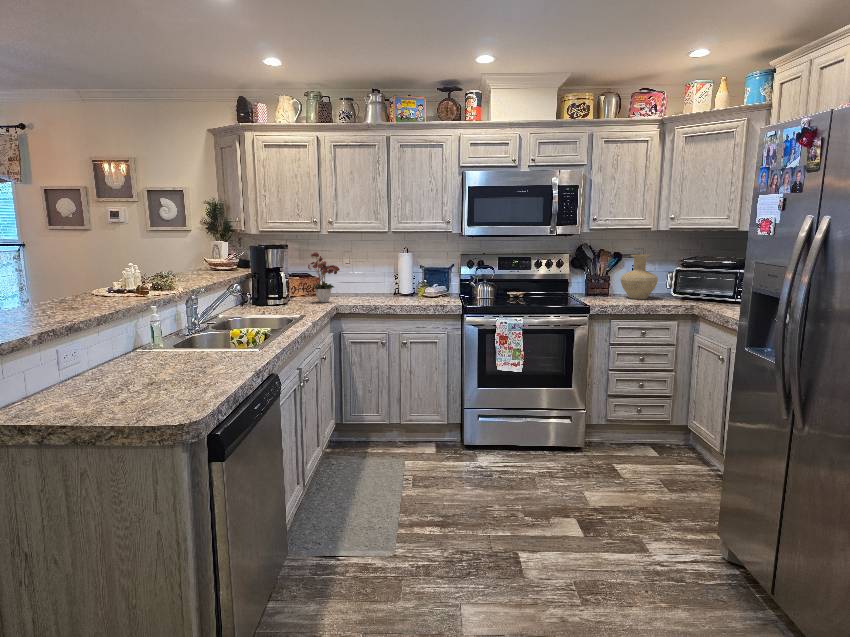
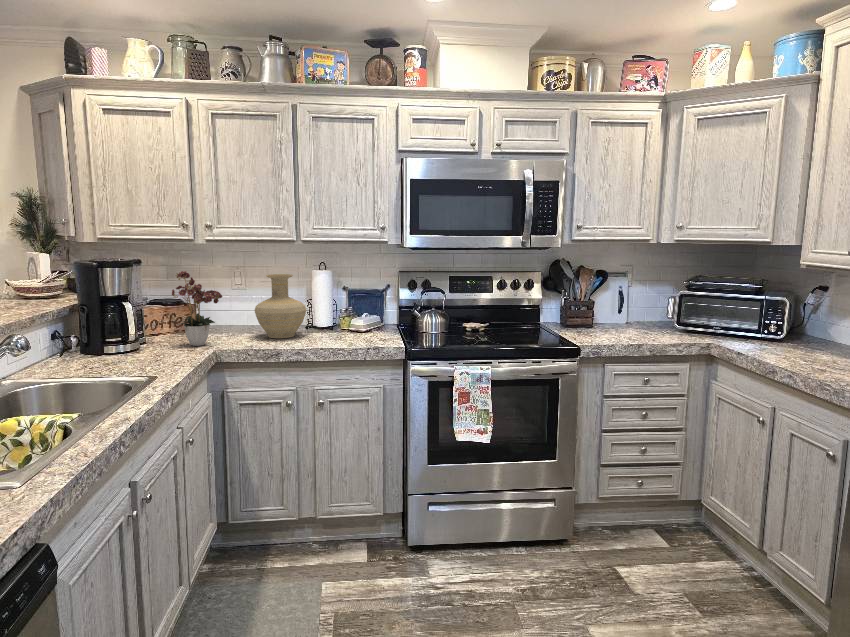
vase: present [620,255,658,299] -> present [255,274,306,338]

